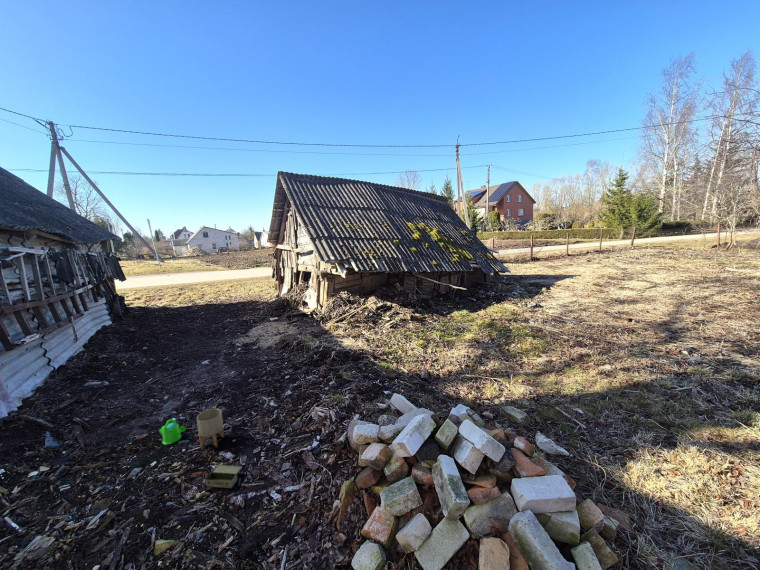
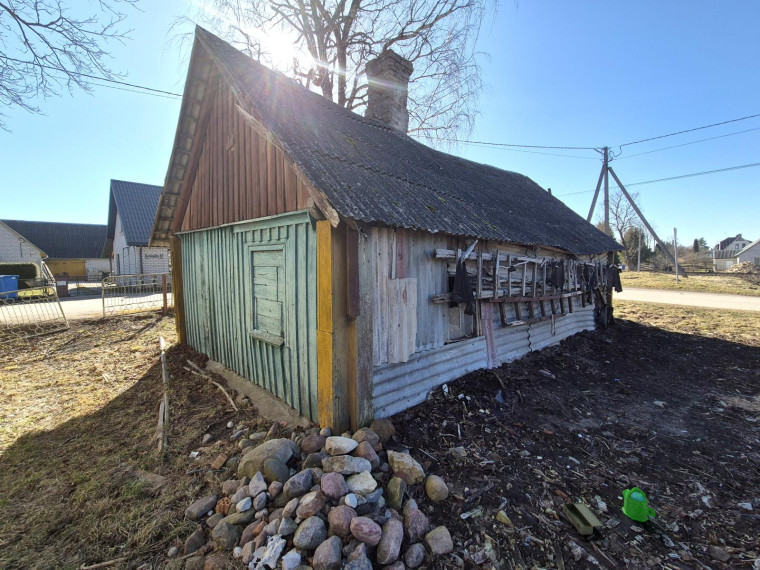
planter: present [197,409,224,447] -> none [584,443,615,489]
watering can: present [159,419,186,444] -> present [622,487,655,522]

